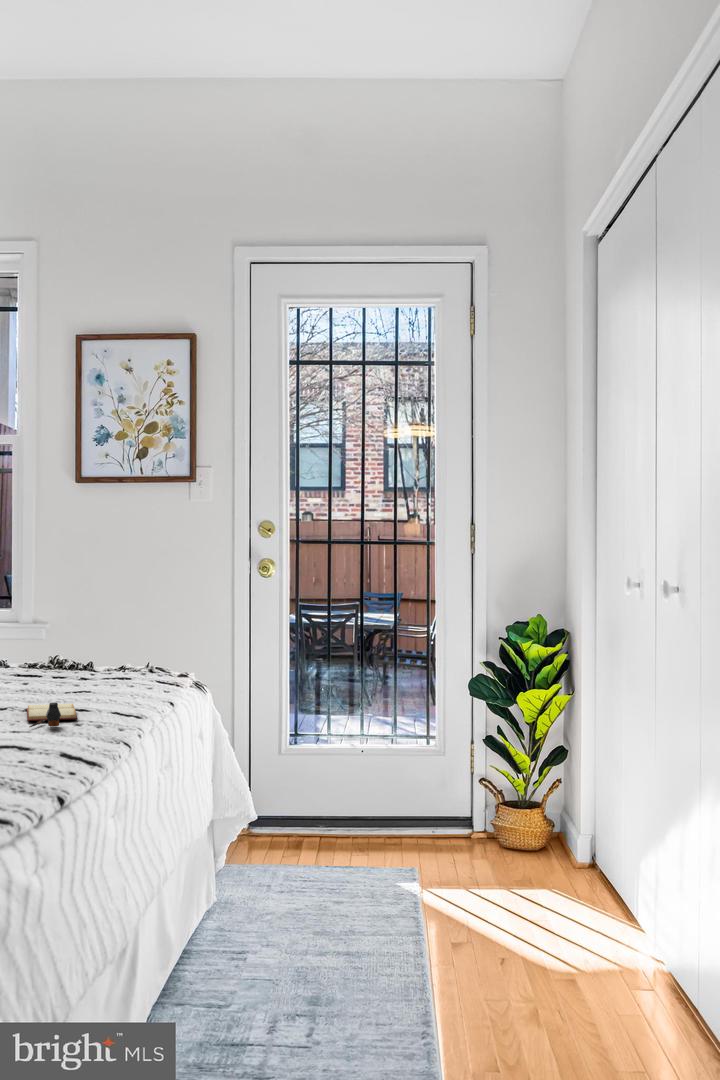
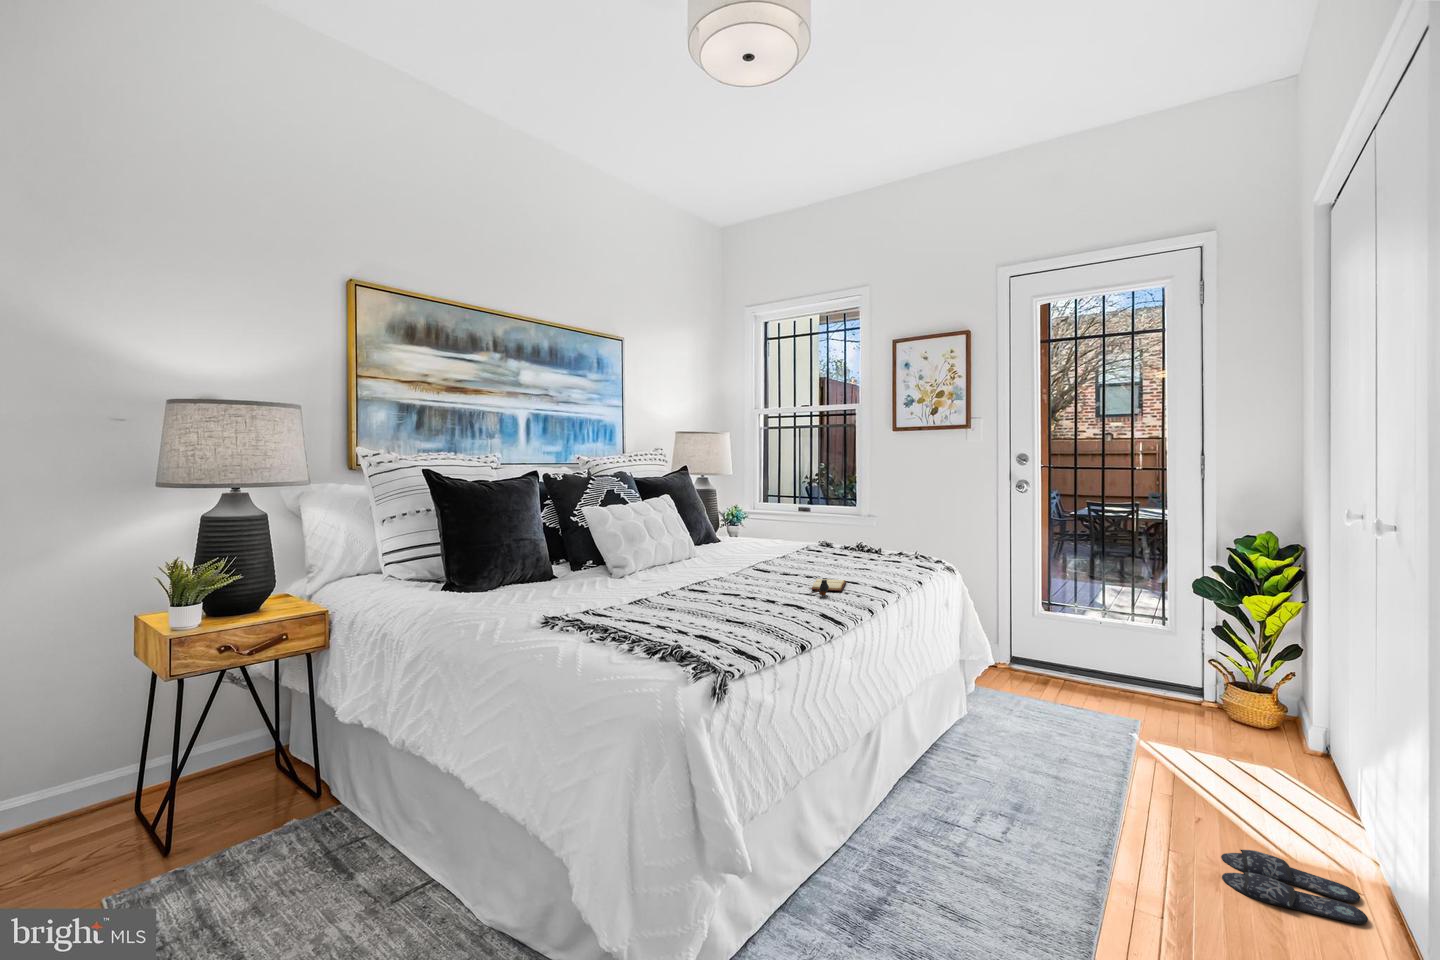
slippers: none [534,982,667,1033] -> present [1221,850,1368,924]

